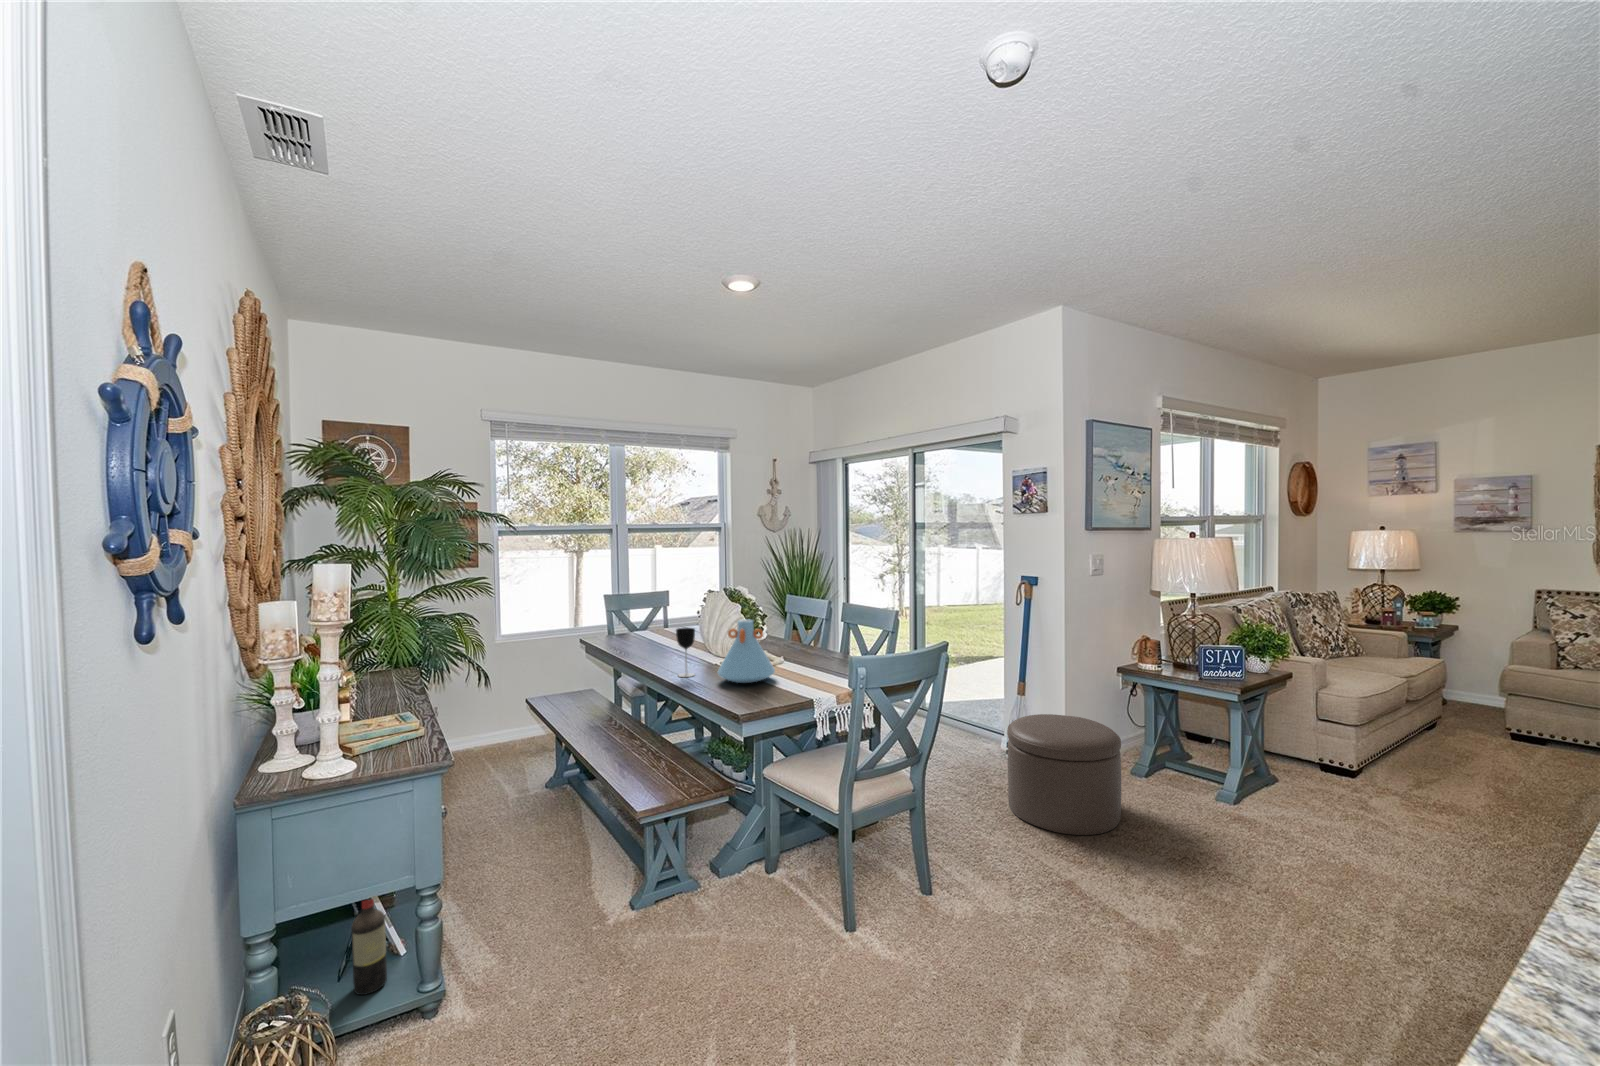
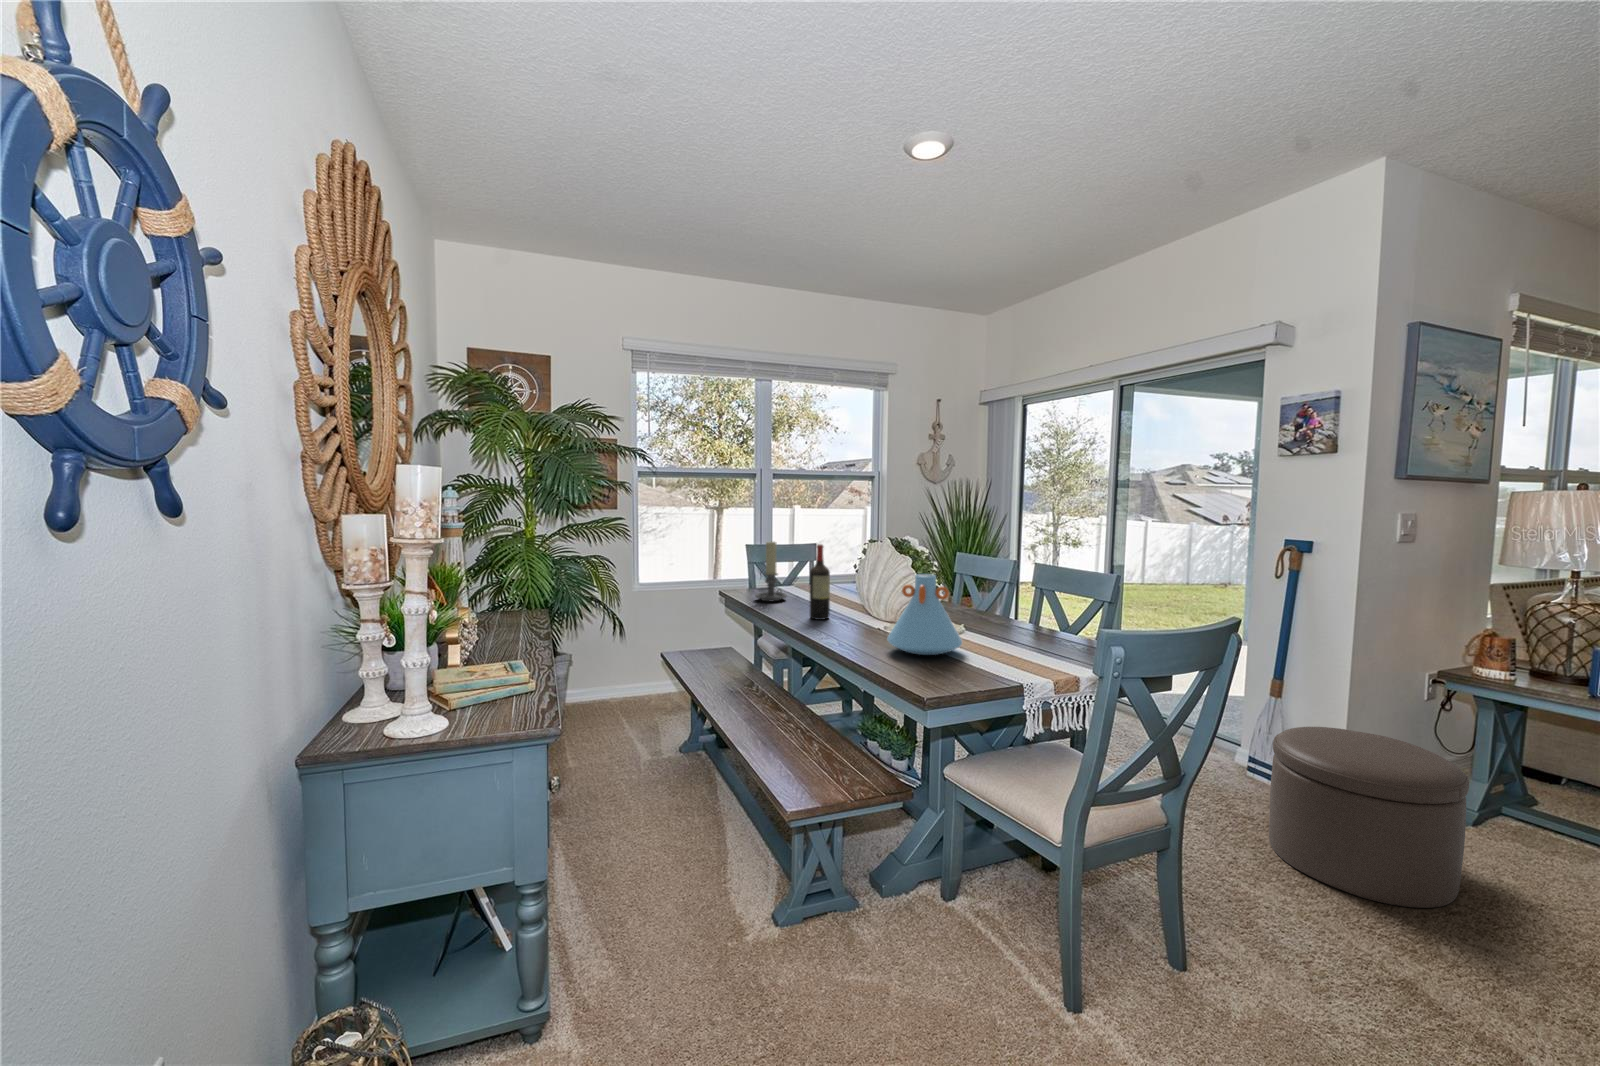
candle holder: none [612,593,640,646] -> present [755,541,787,601]
wine glass: present [676,628,695,677] -> none [835,581,858,642]
wine bottle: present [351,899,387,995] -> present [810,544,830,620]

